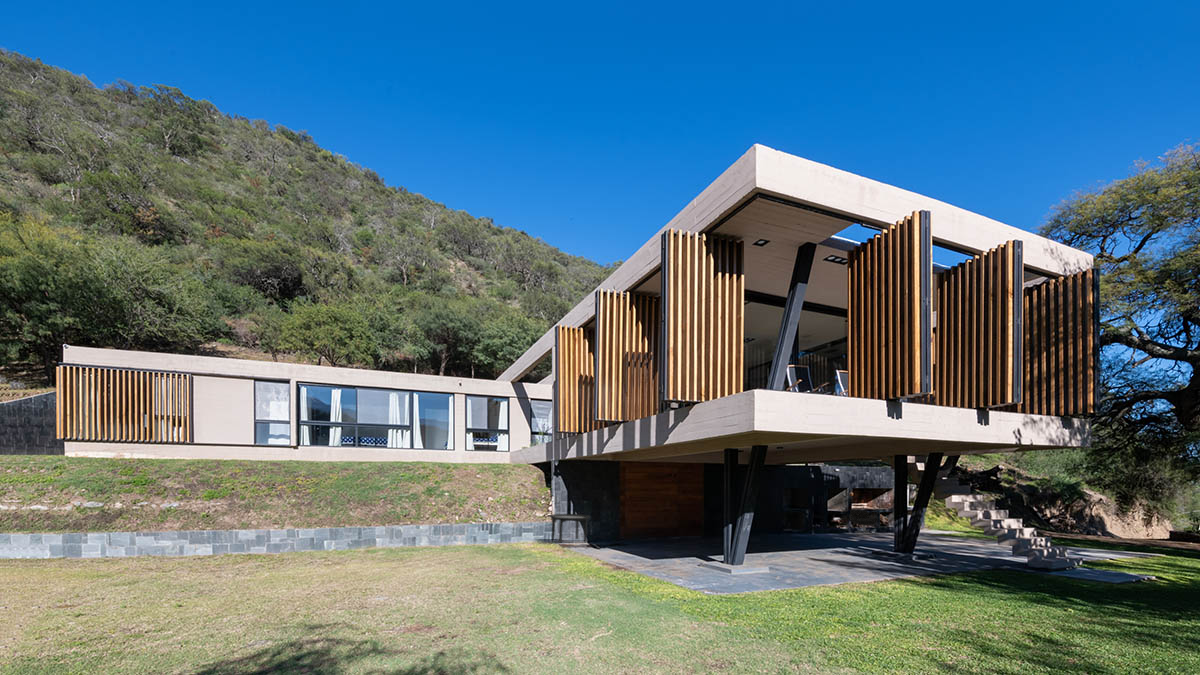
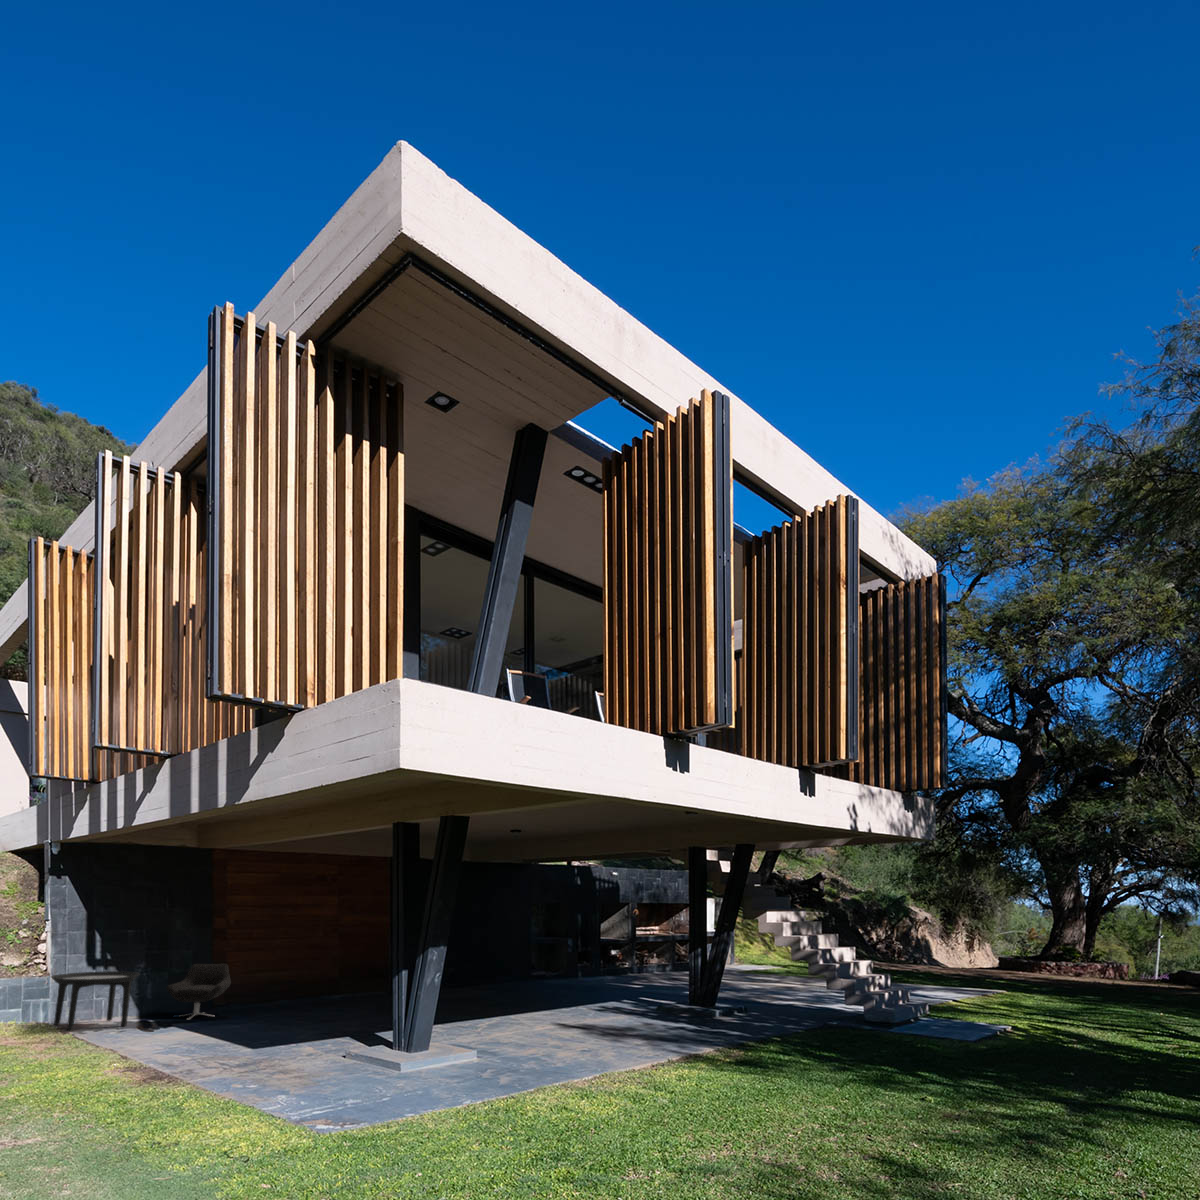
lounge chair: present [849,509,878,531] -> present [166,964,231,1019]

